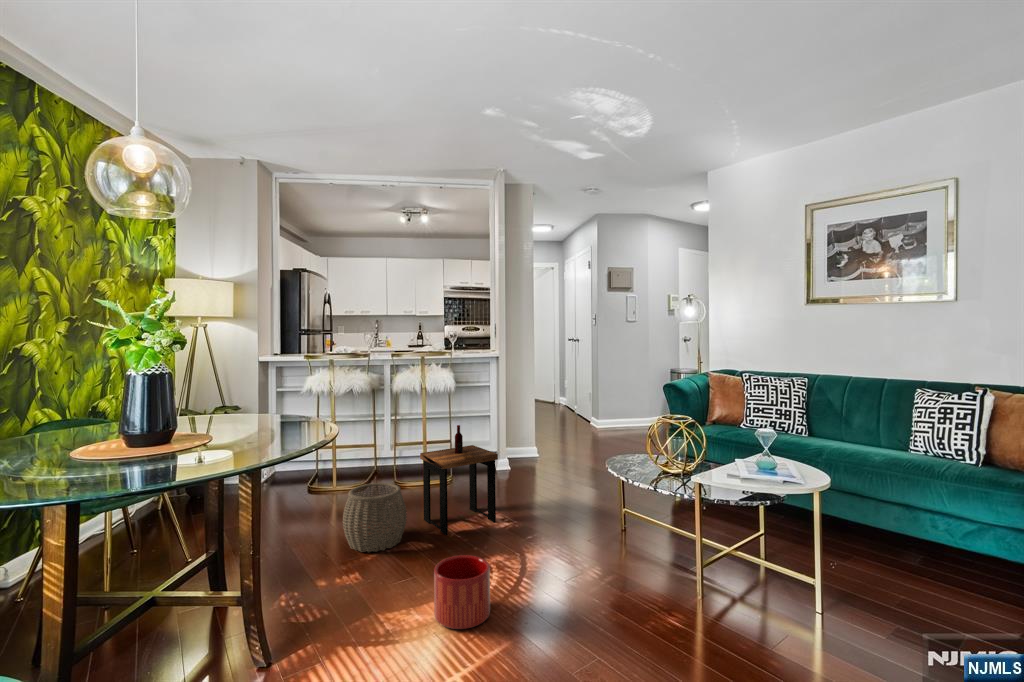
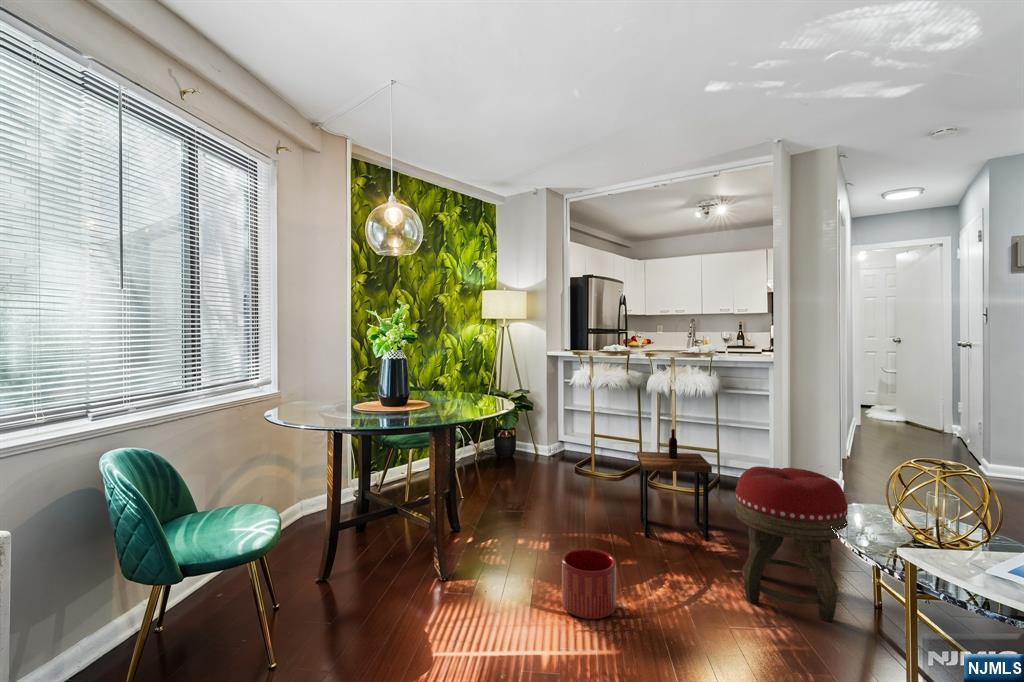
footstool: none [543,441,624,560] -> present [735,466,848,622]
woven basket: present [343,483,407,552] -> none [553,470,610,533]

